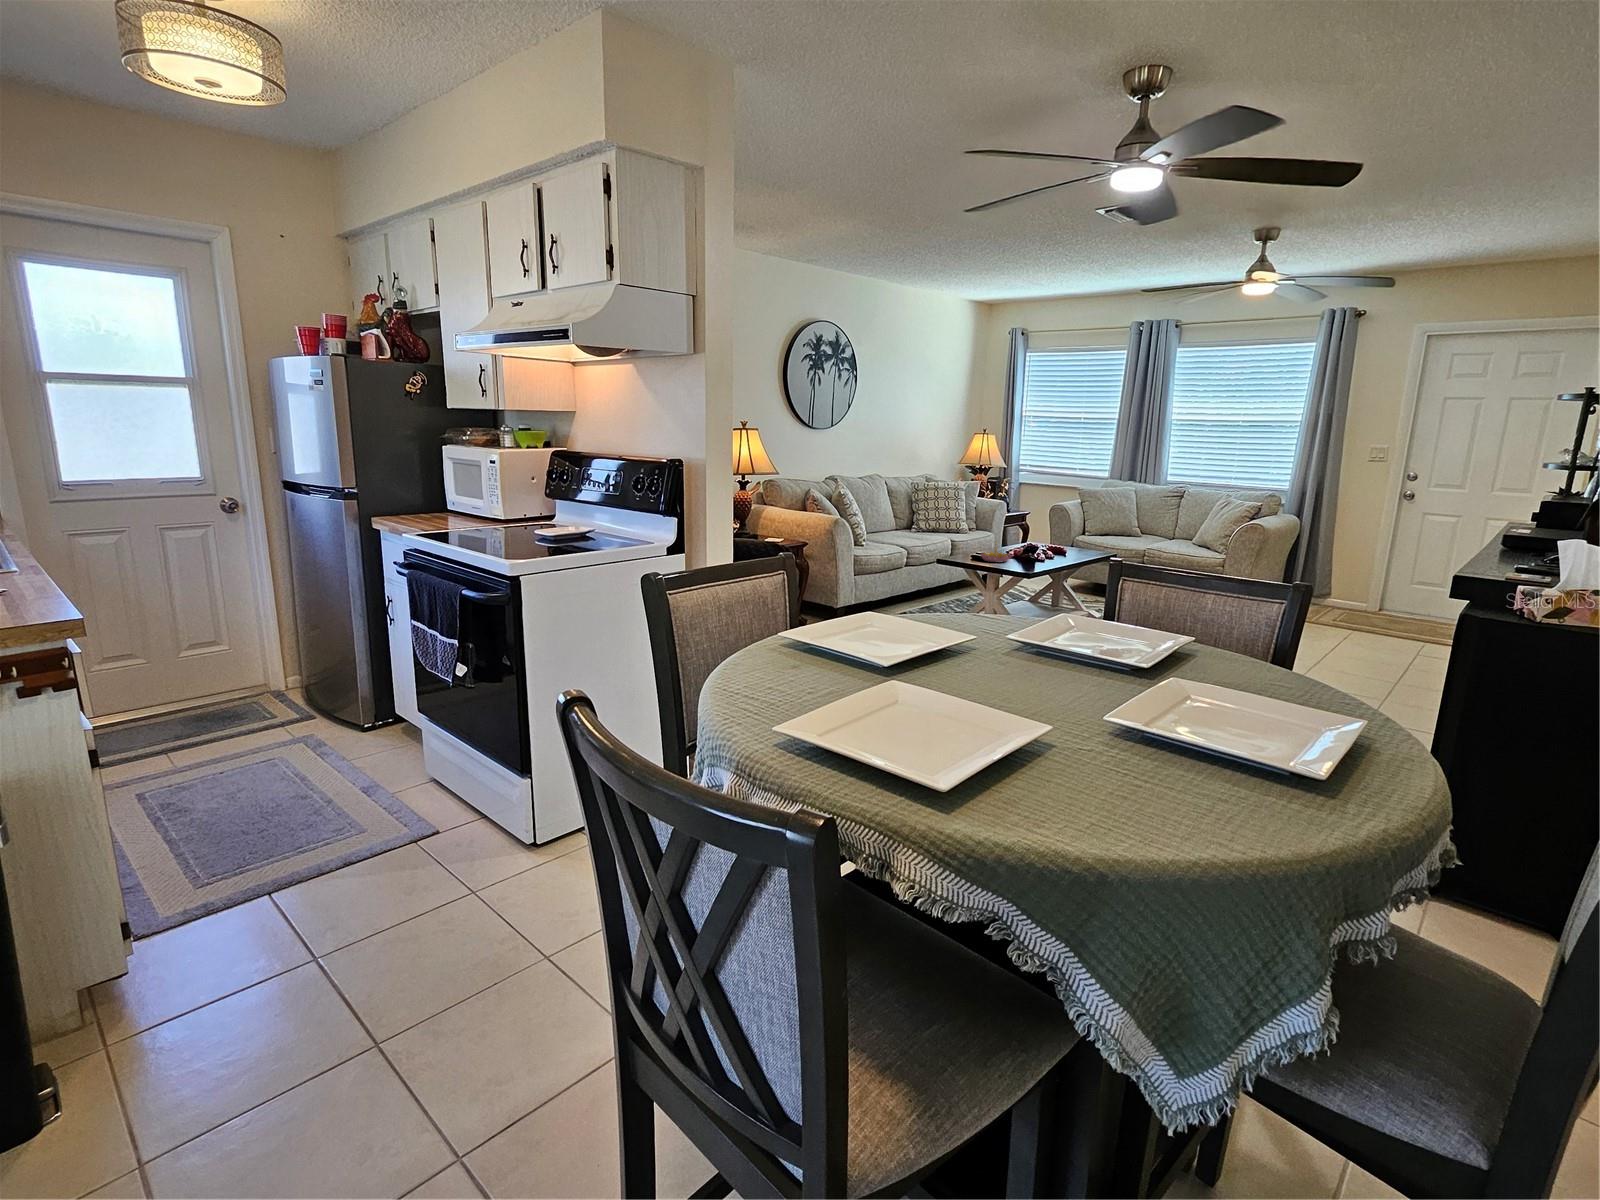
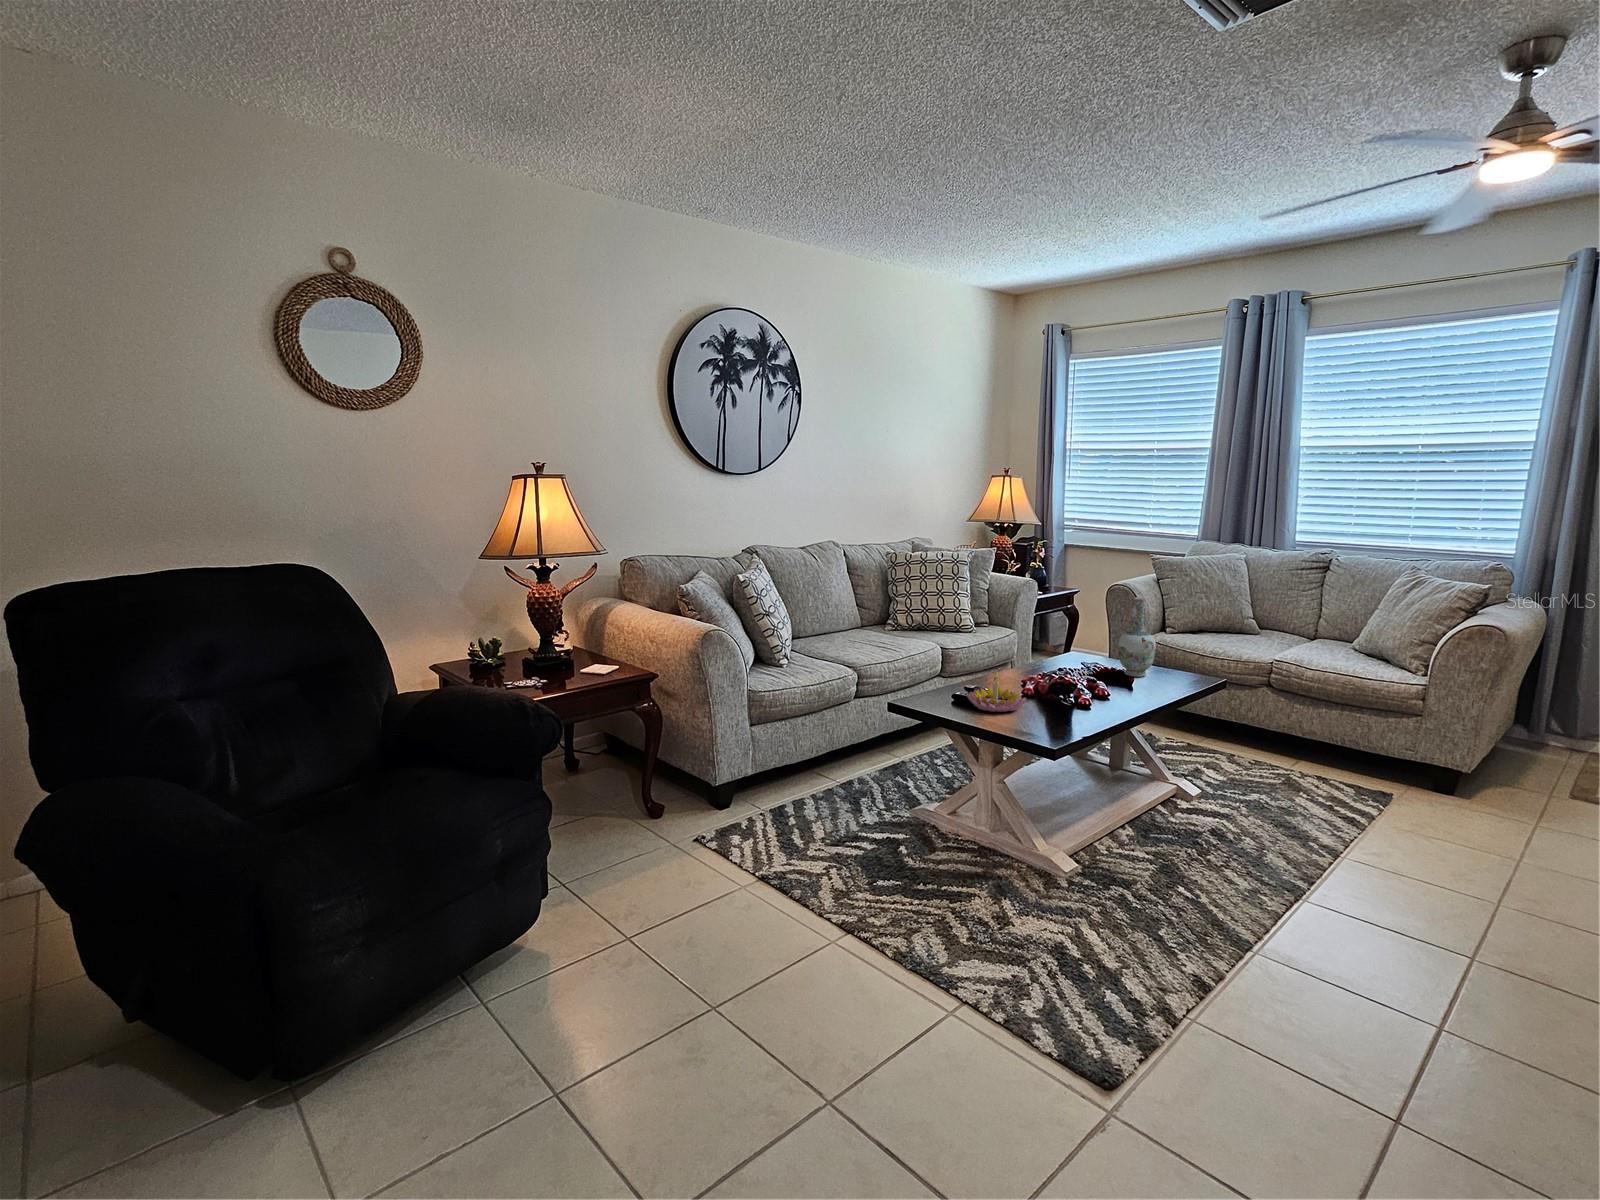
vase: none [1059,506,1079,551] -> present [1118,598,1156,677]

